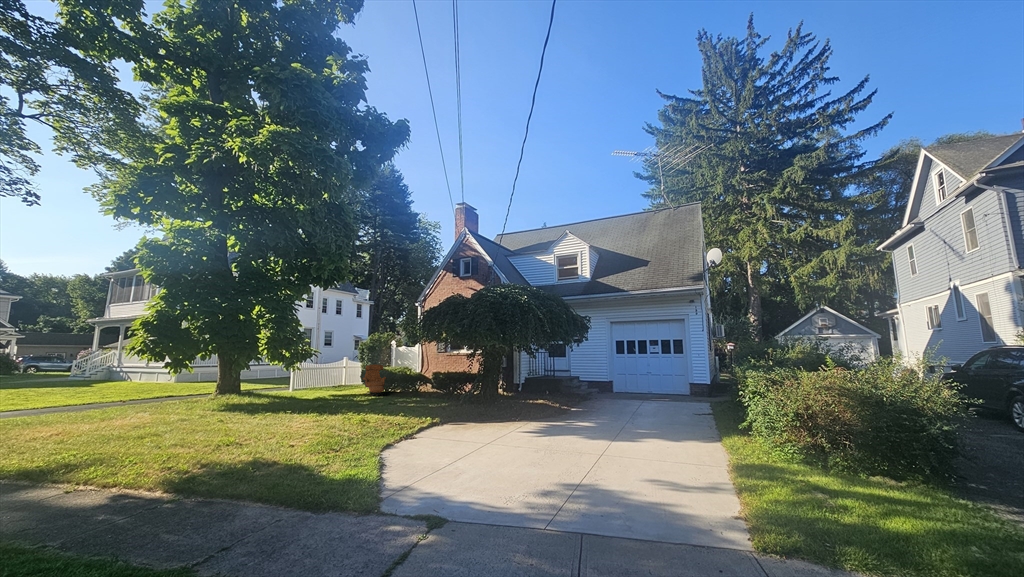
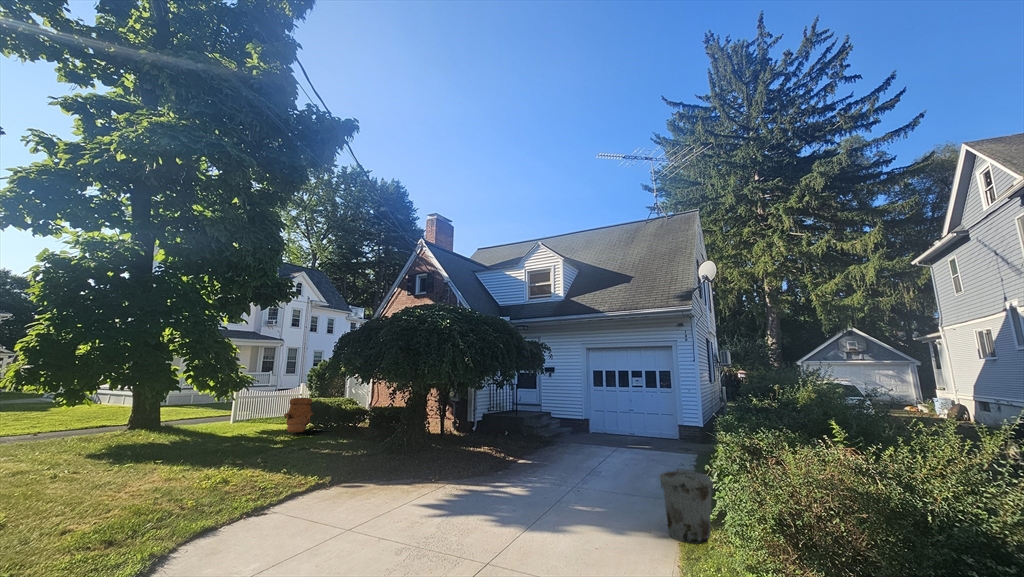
trash can: none [711,398,749,445] -> present [660,468,714,544]

